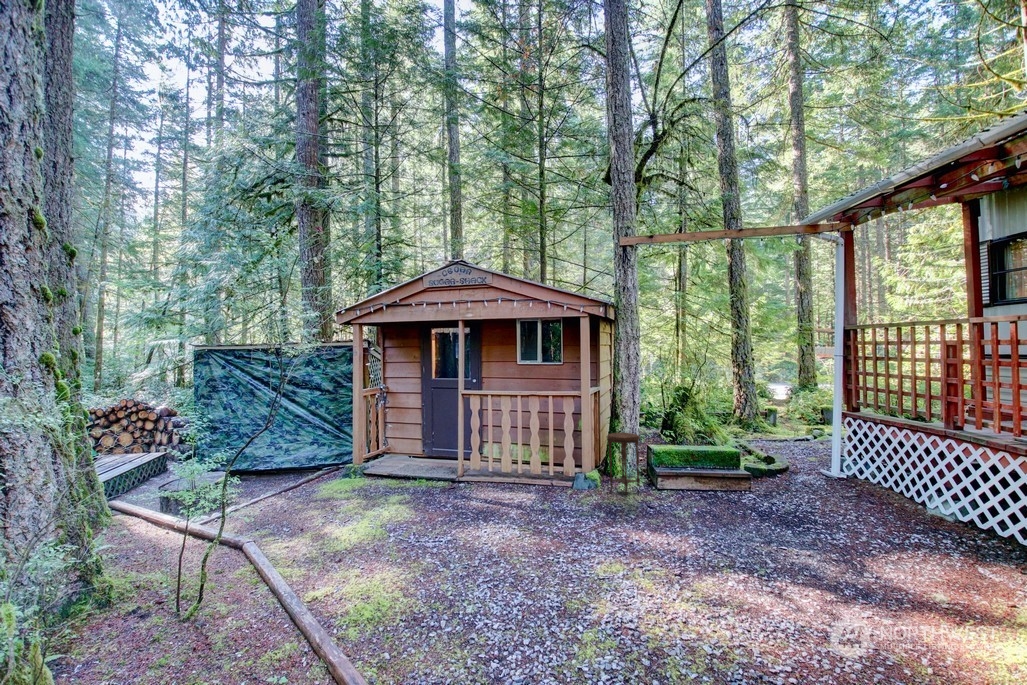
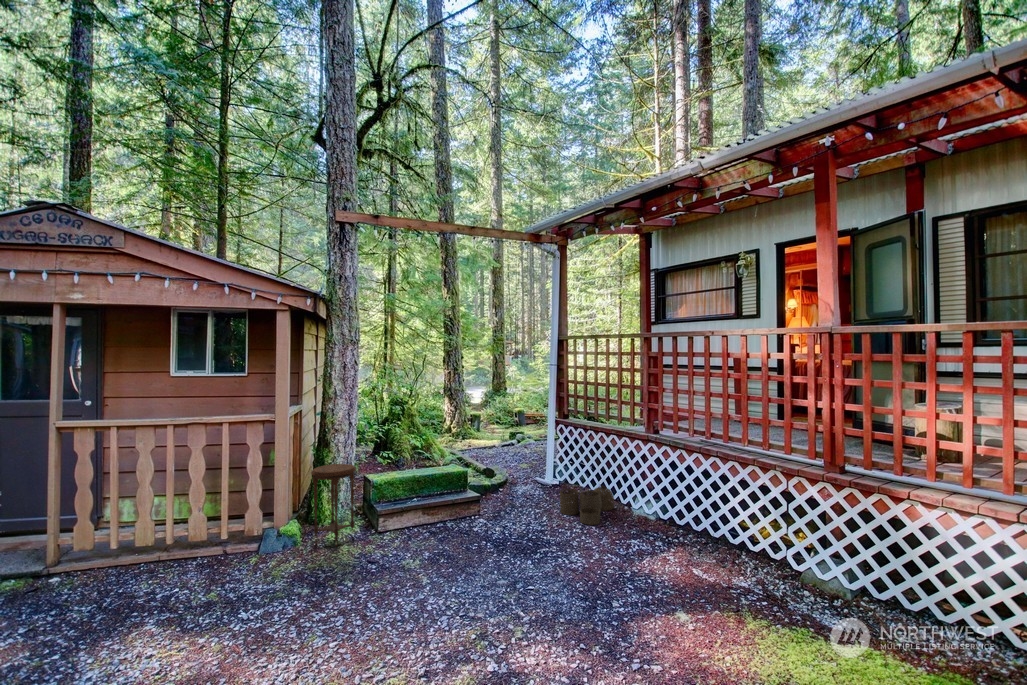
woven basket: none [841,477,915,520] -> present [560,486,614,525]

